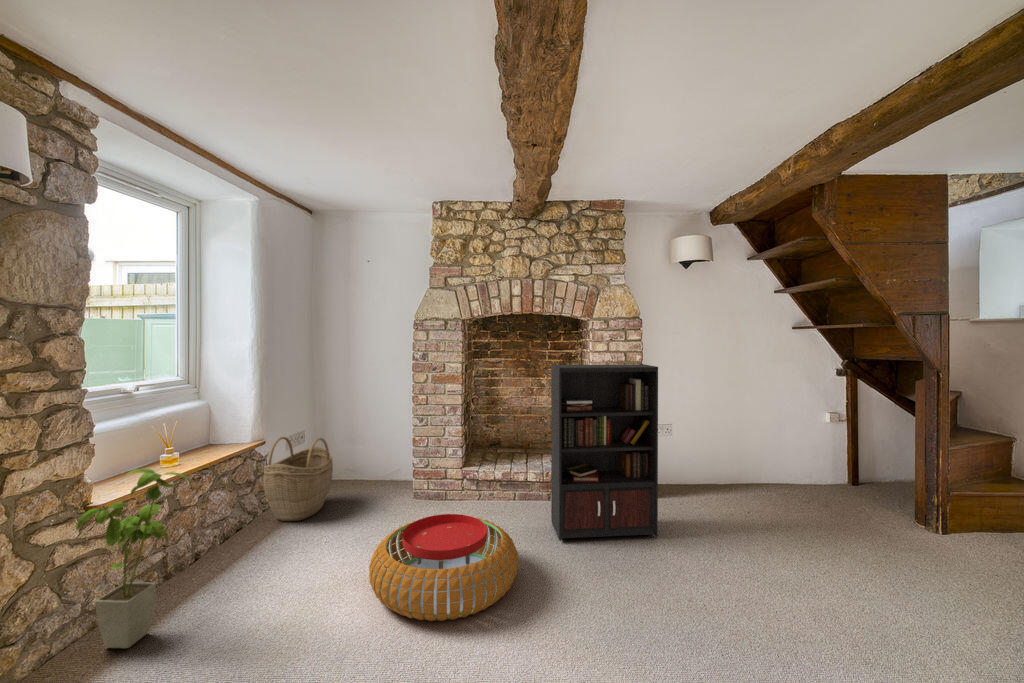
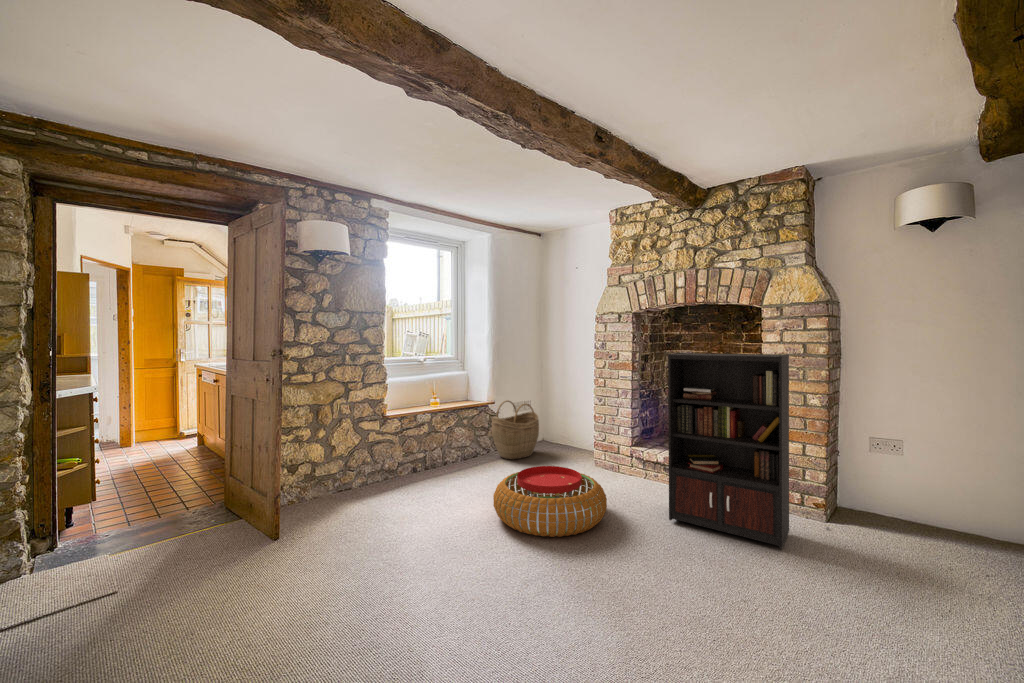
house plant: present [76,469,193,648] -> none [371,399,418,491]

